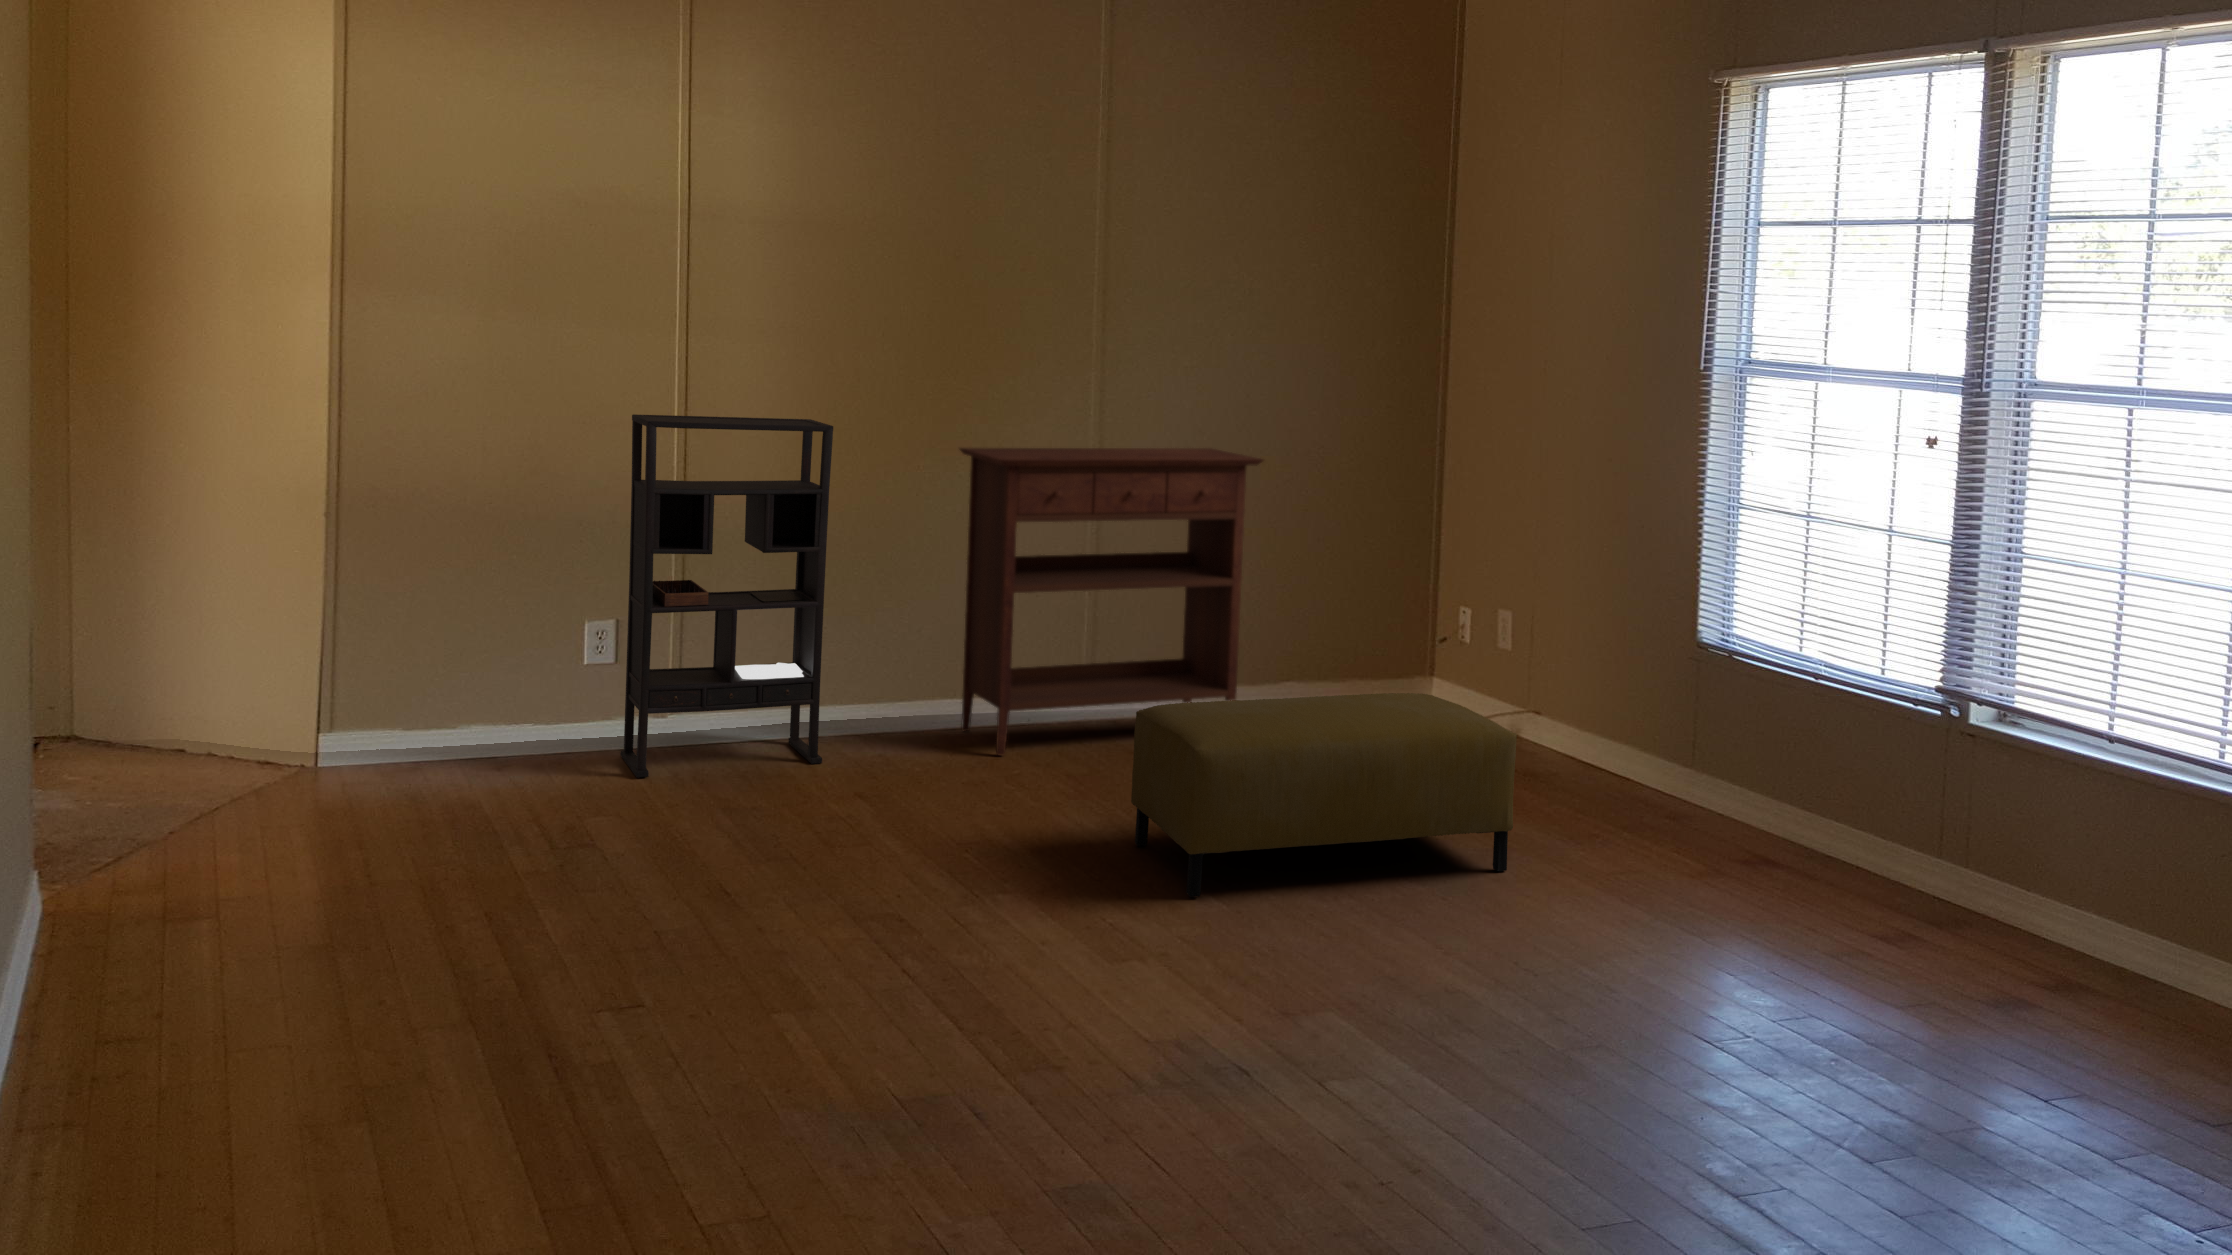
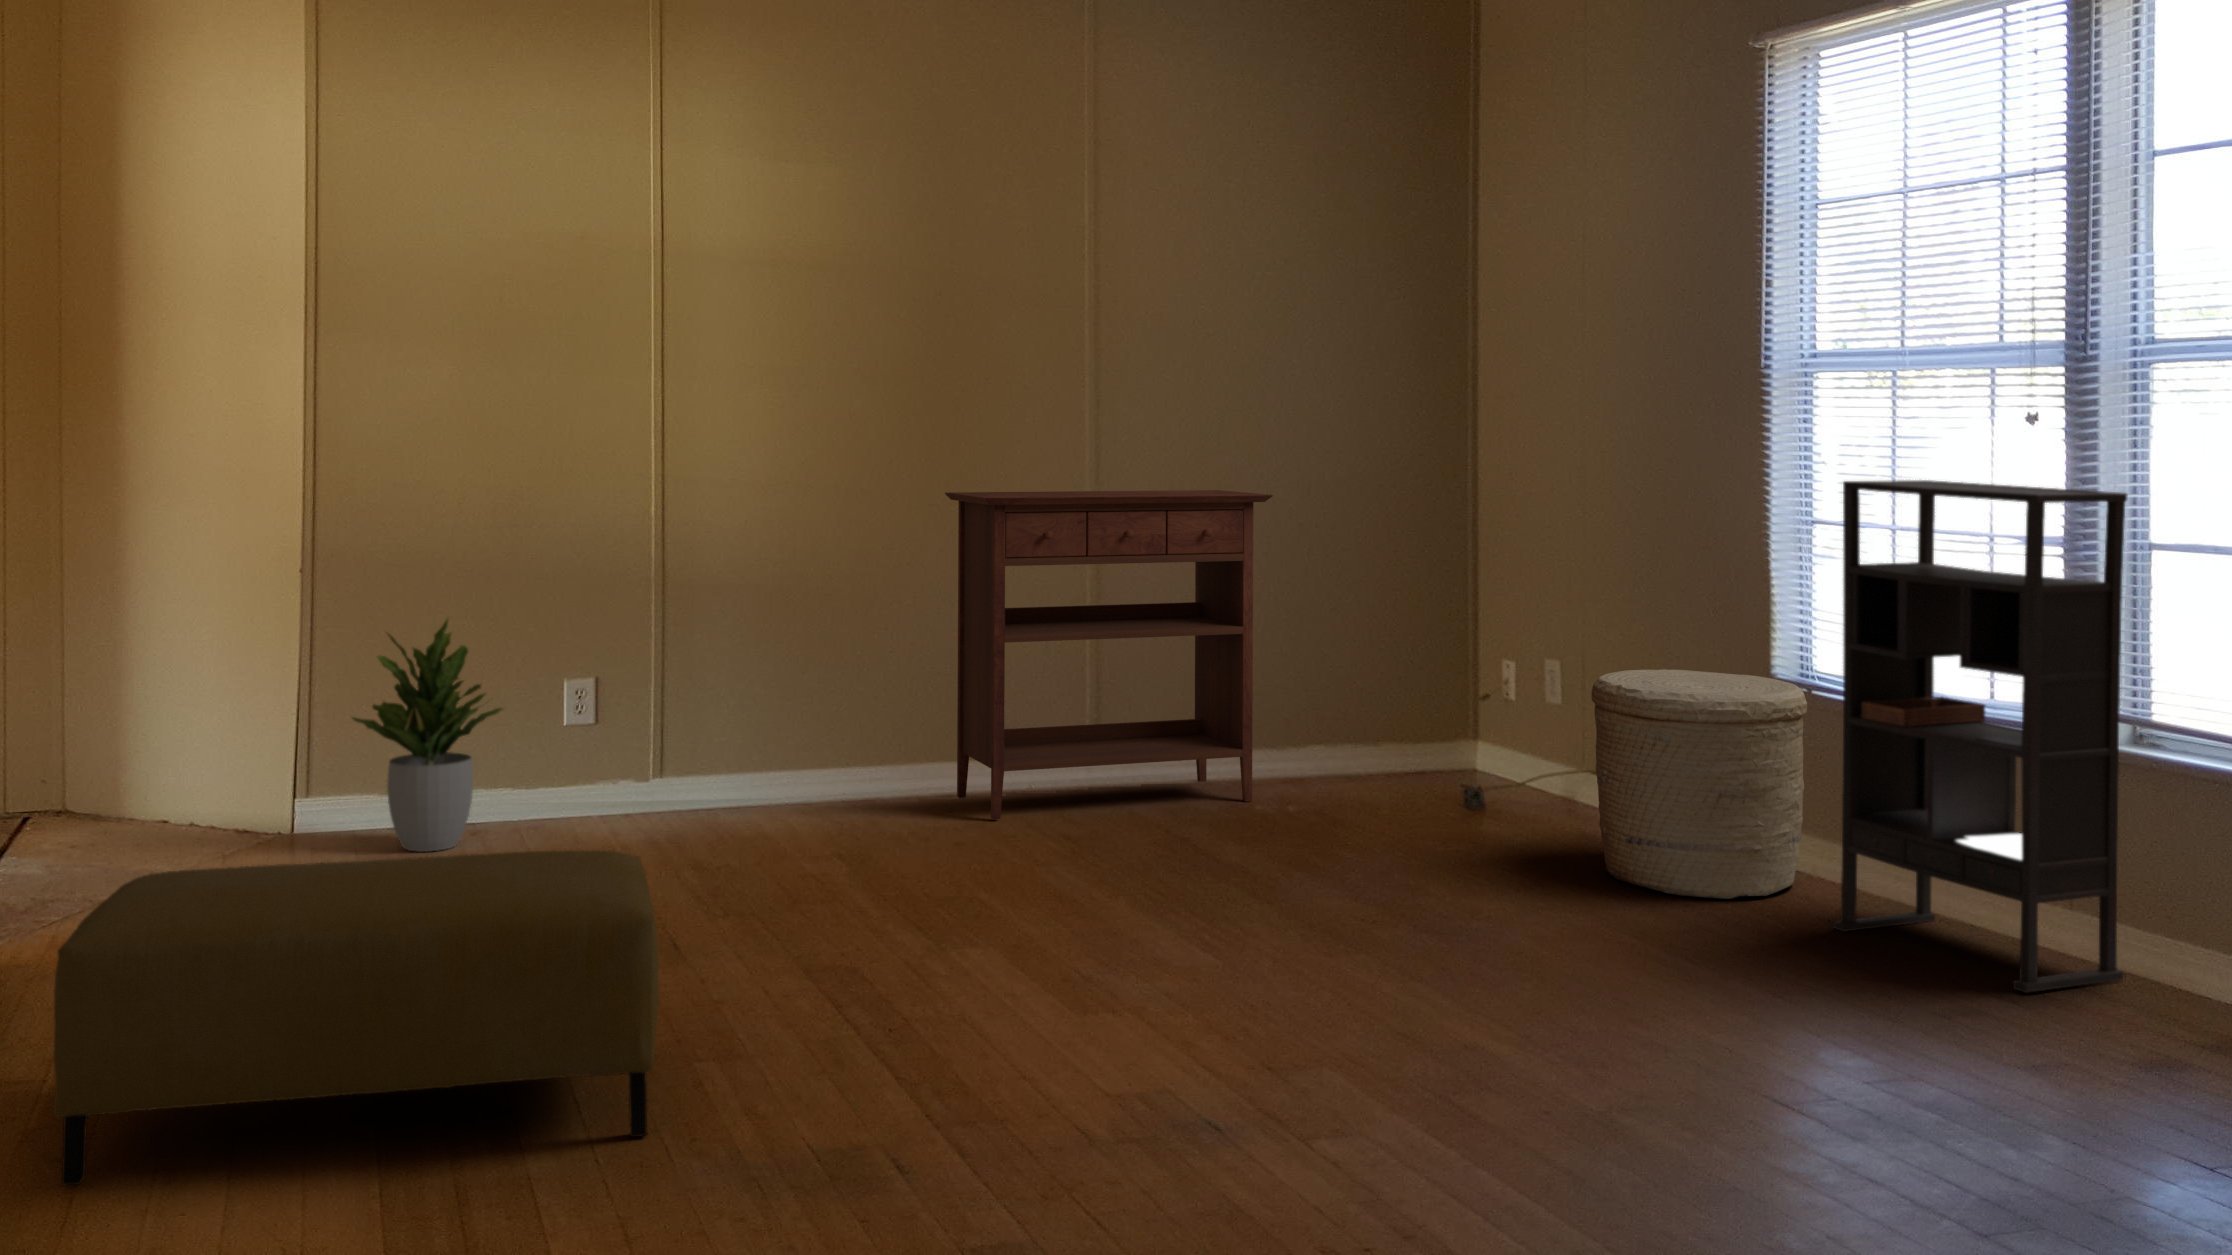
bookshelf: present [620,414,833,778] -> present [1833,480,2128,993]
potted plant: none [377,561,532,788] -> present [353,619,502,852]
basket: none [1546,634,1730,841] -> present [1592,669,1807,899]
ottoman: present [1131,693,1517,897] -> present [54,850,659,1185]

